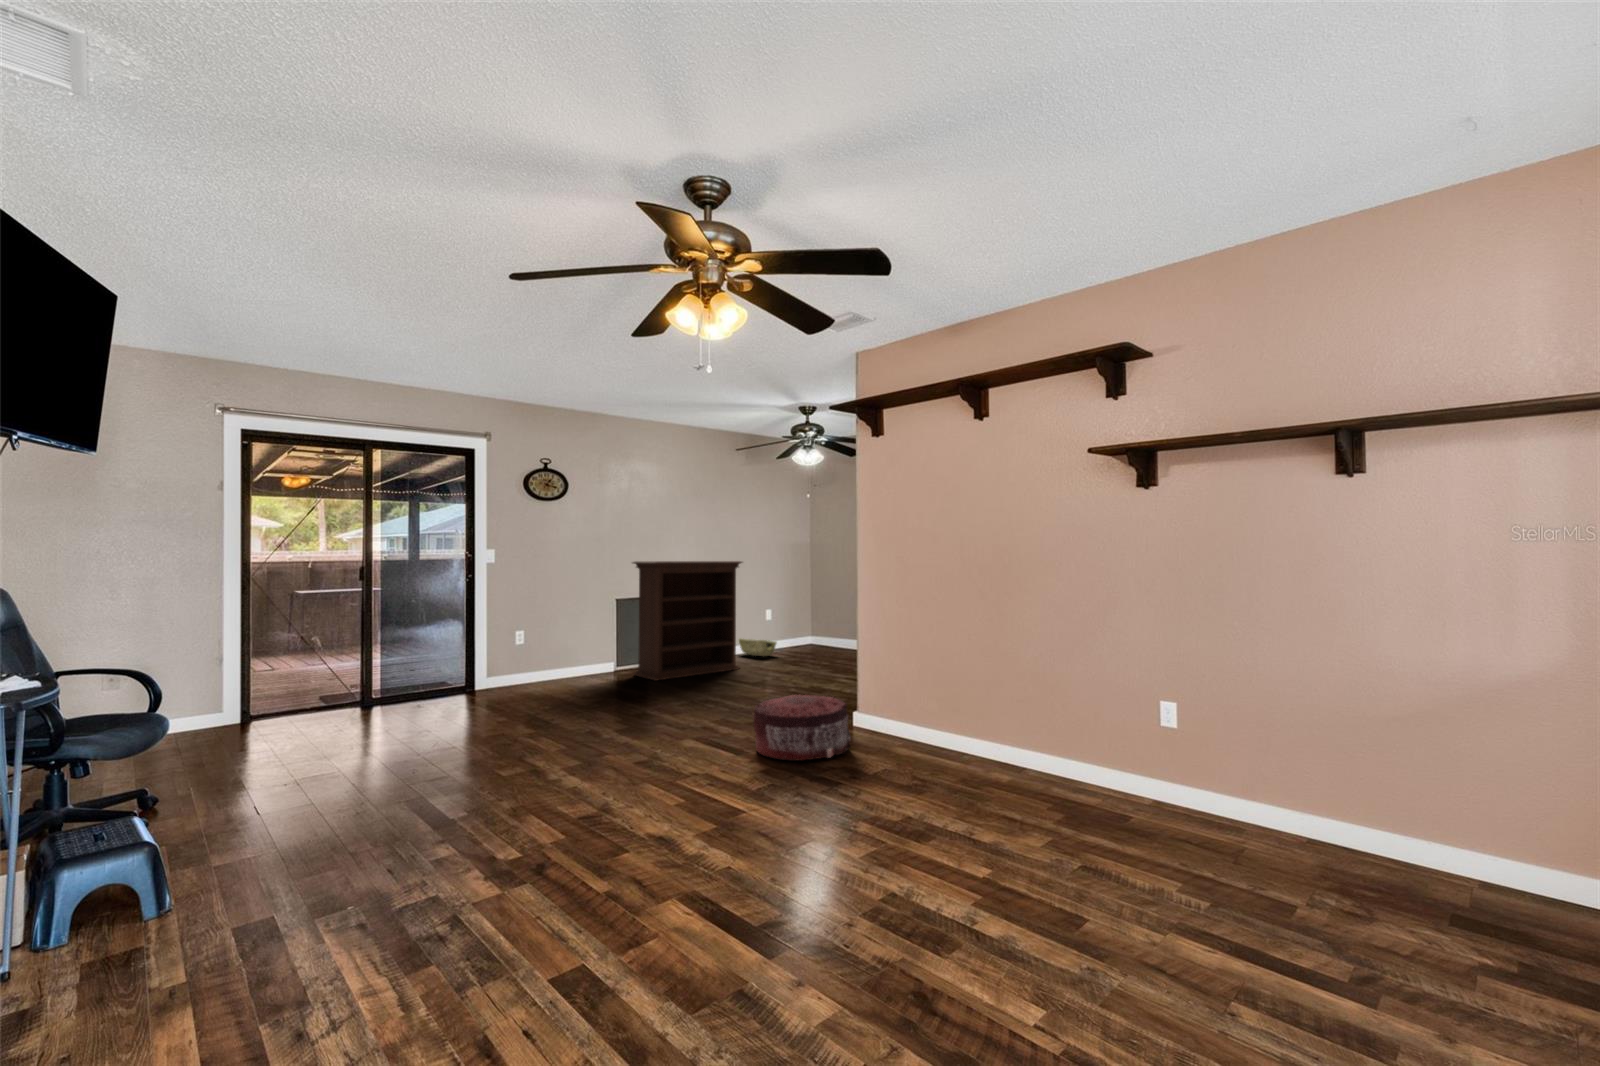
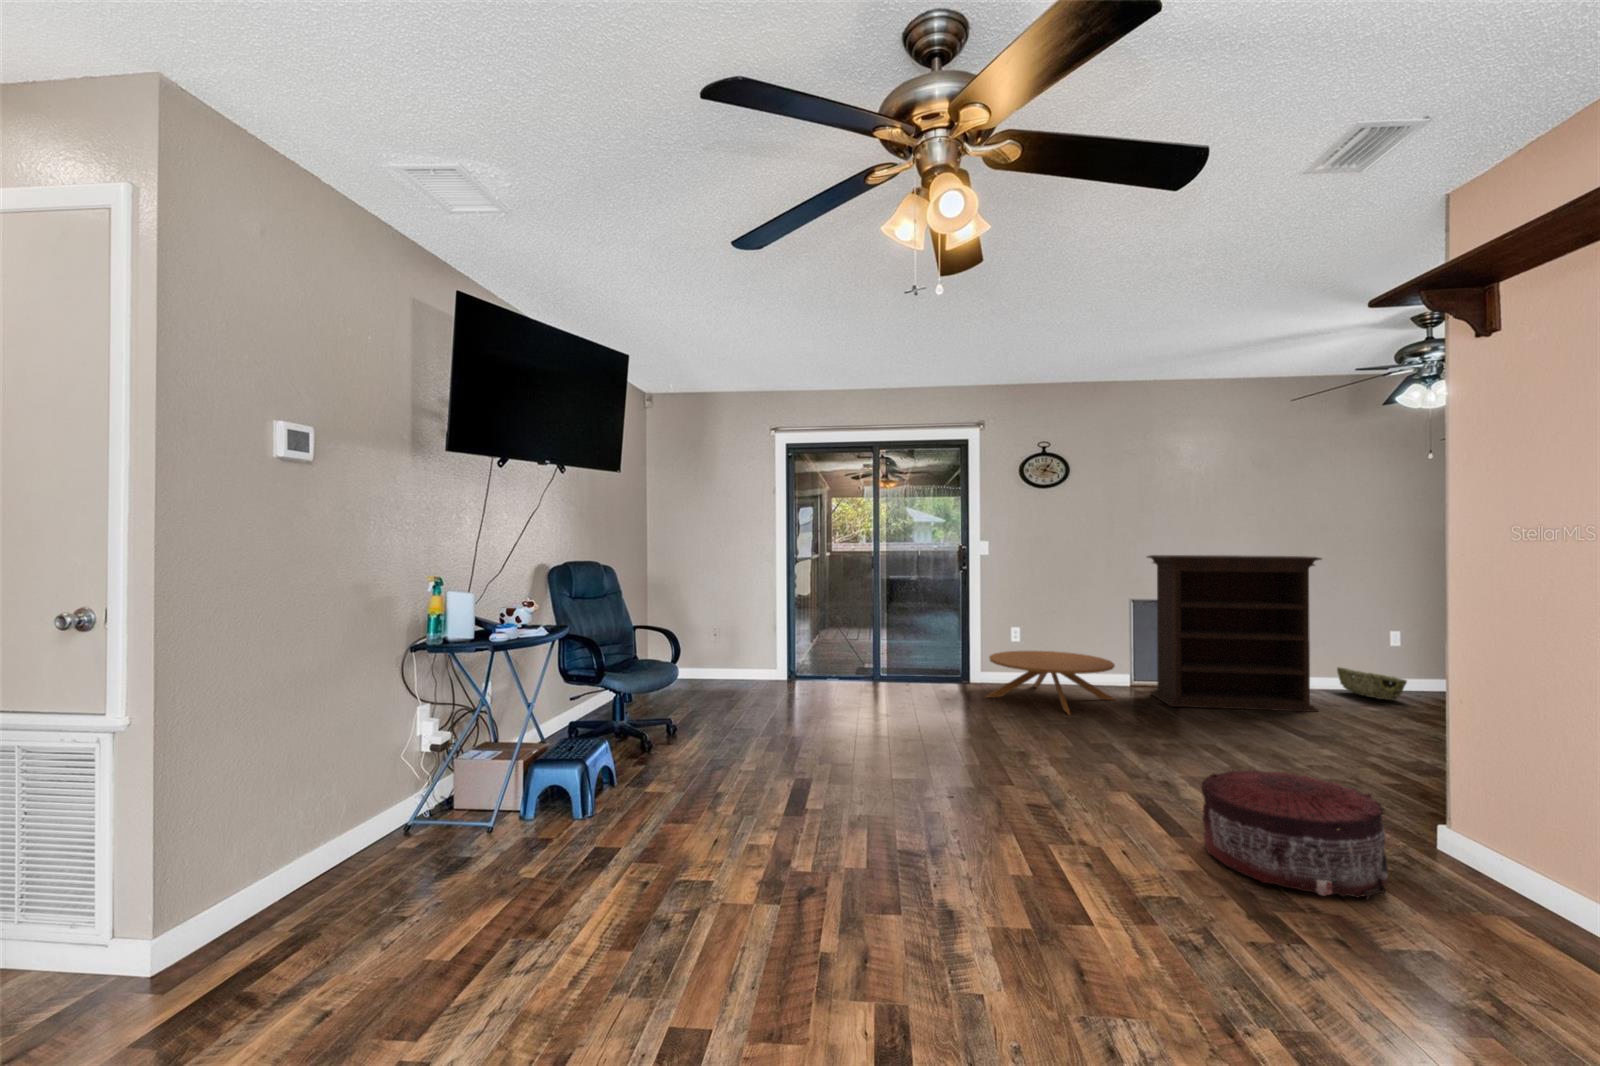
coffee table: none [504,649,617,700] -> present [987,651,1115,715]

